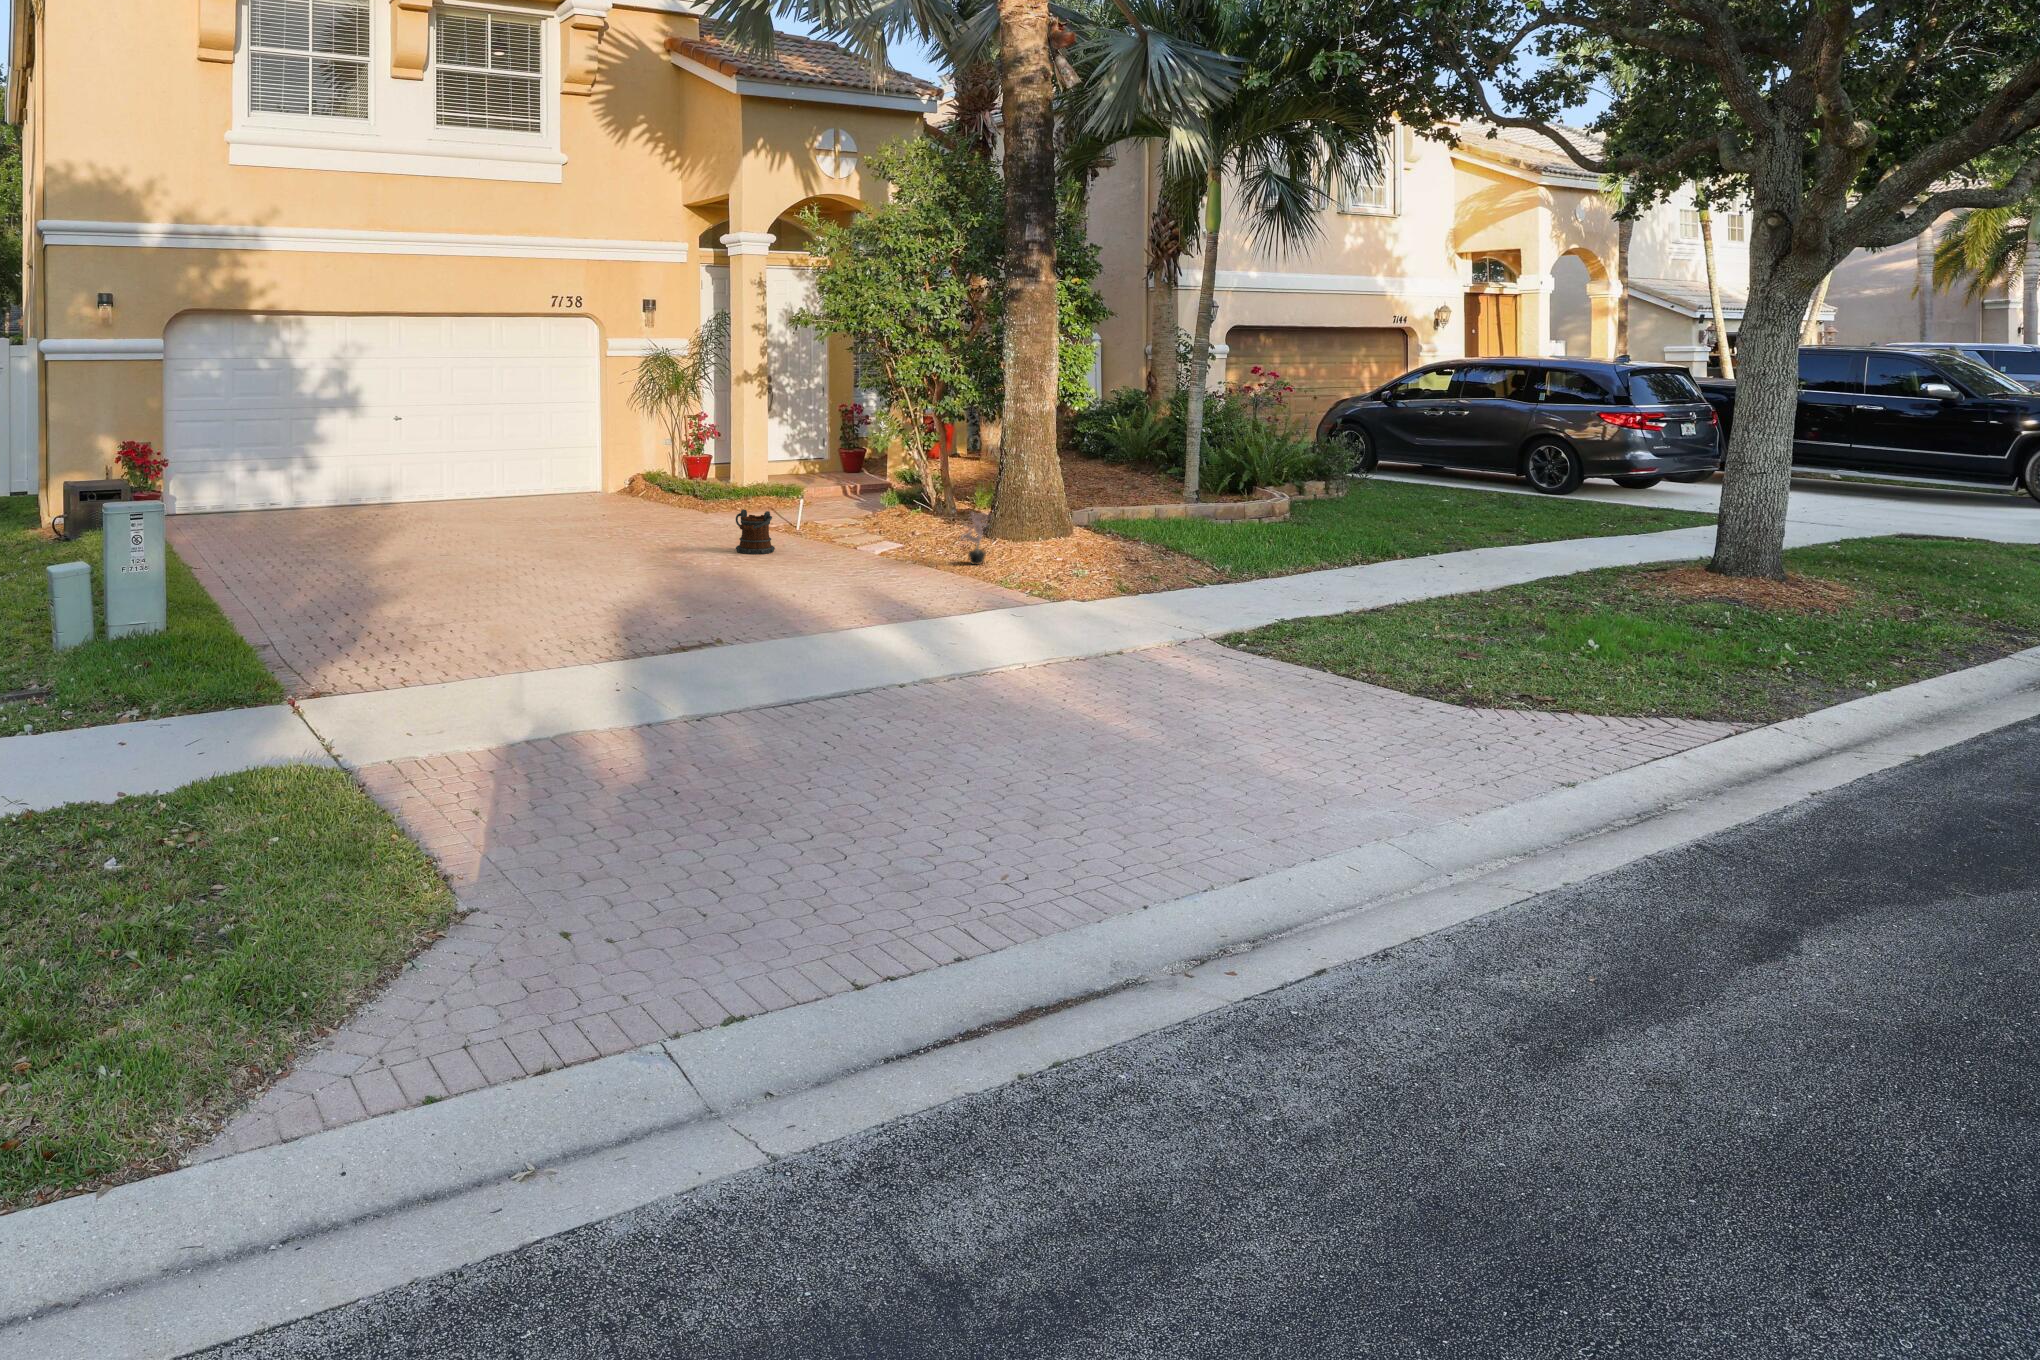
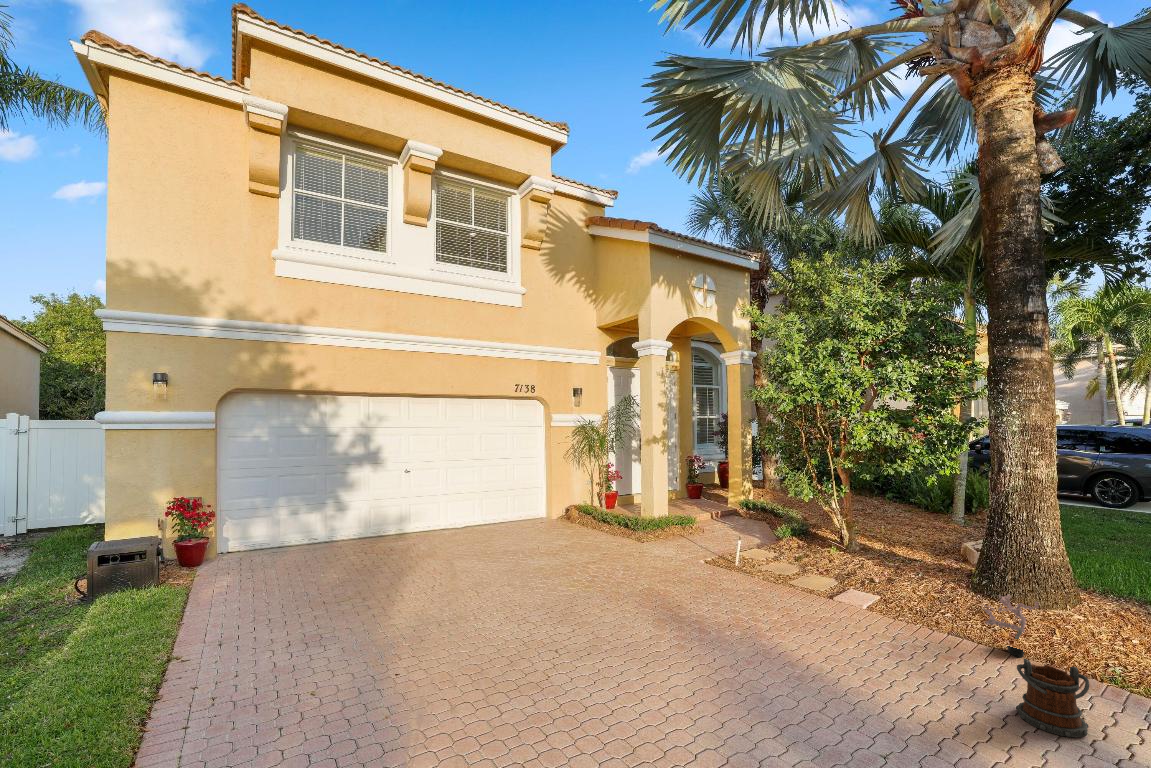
bucket: present [736,509,775,554] -> present [1016,658,1090,737]

